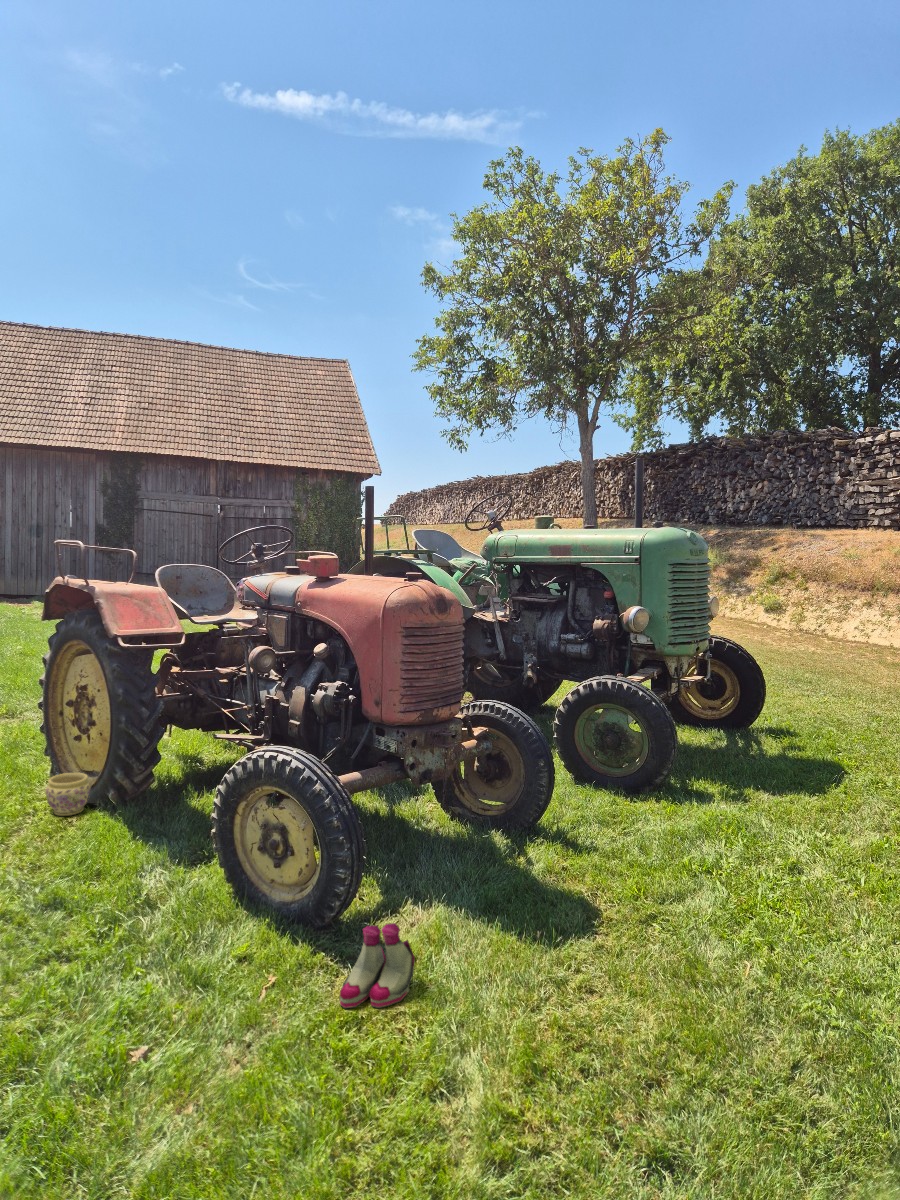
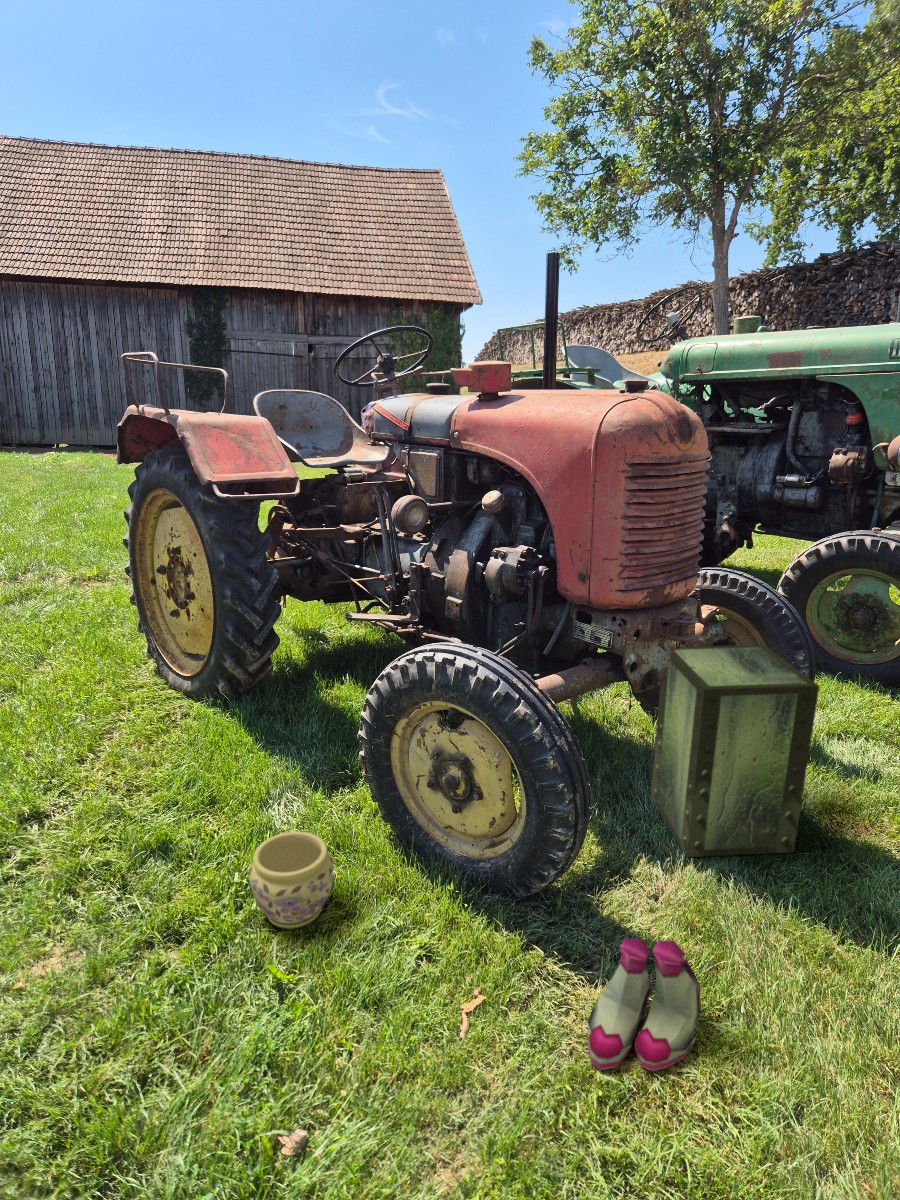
storage box: none [432,752,523,902] -> present [651,645,819,857]
planter: present [45,773,91,816] -> present [249,831,333,929]

